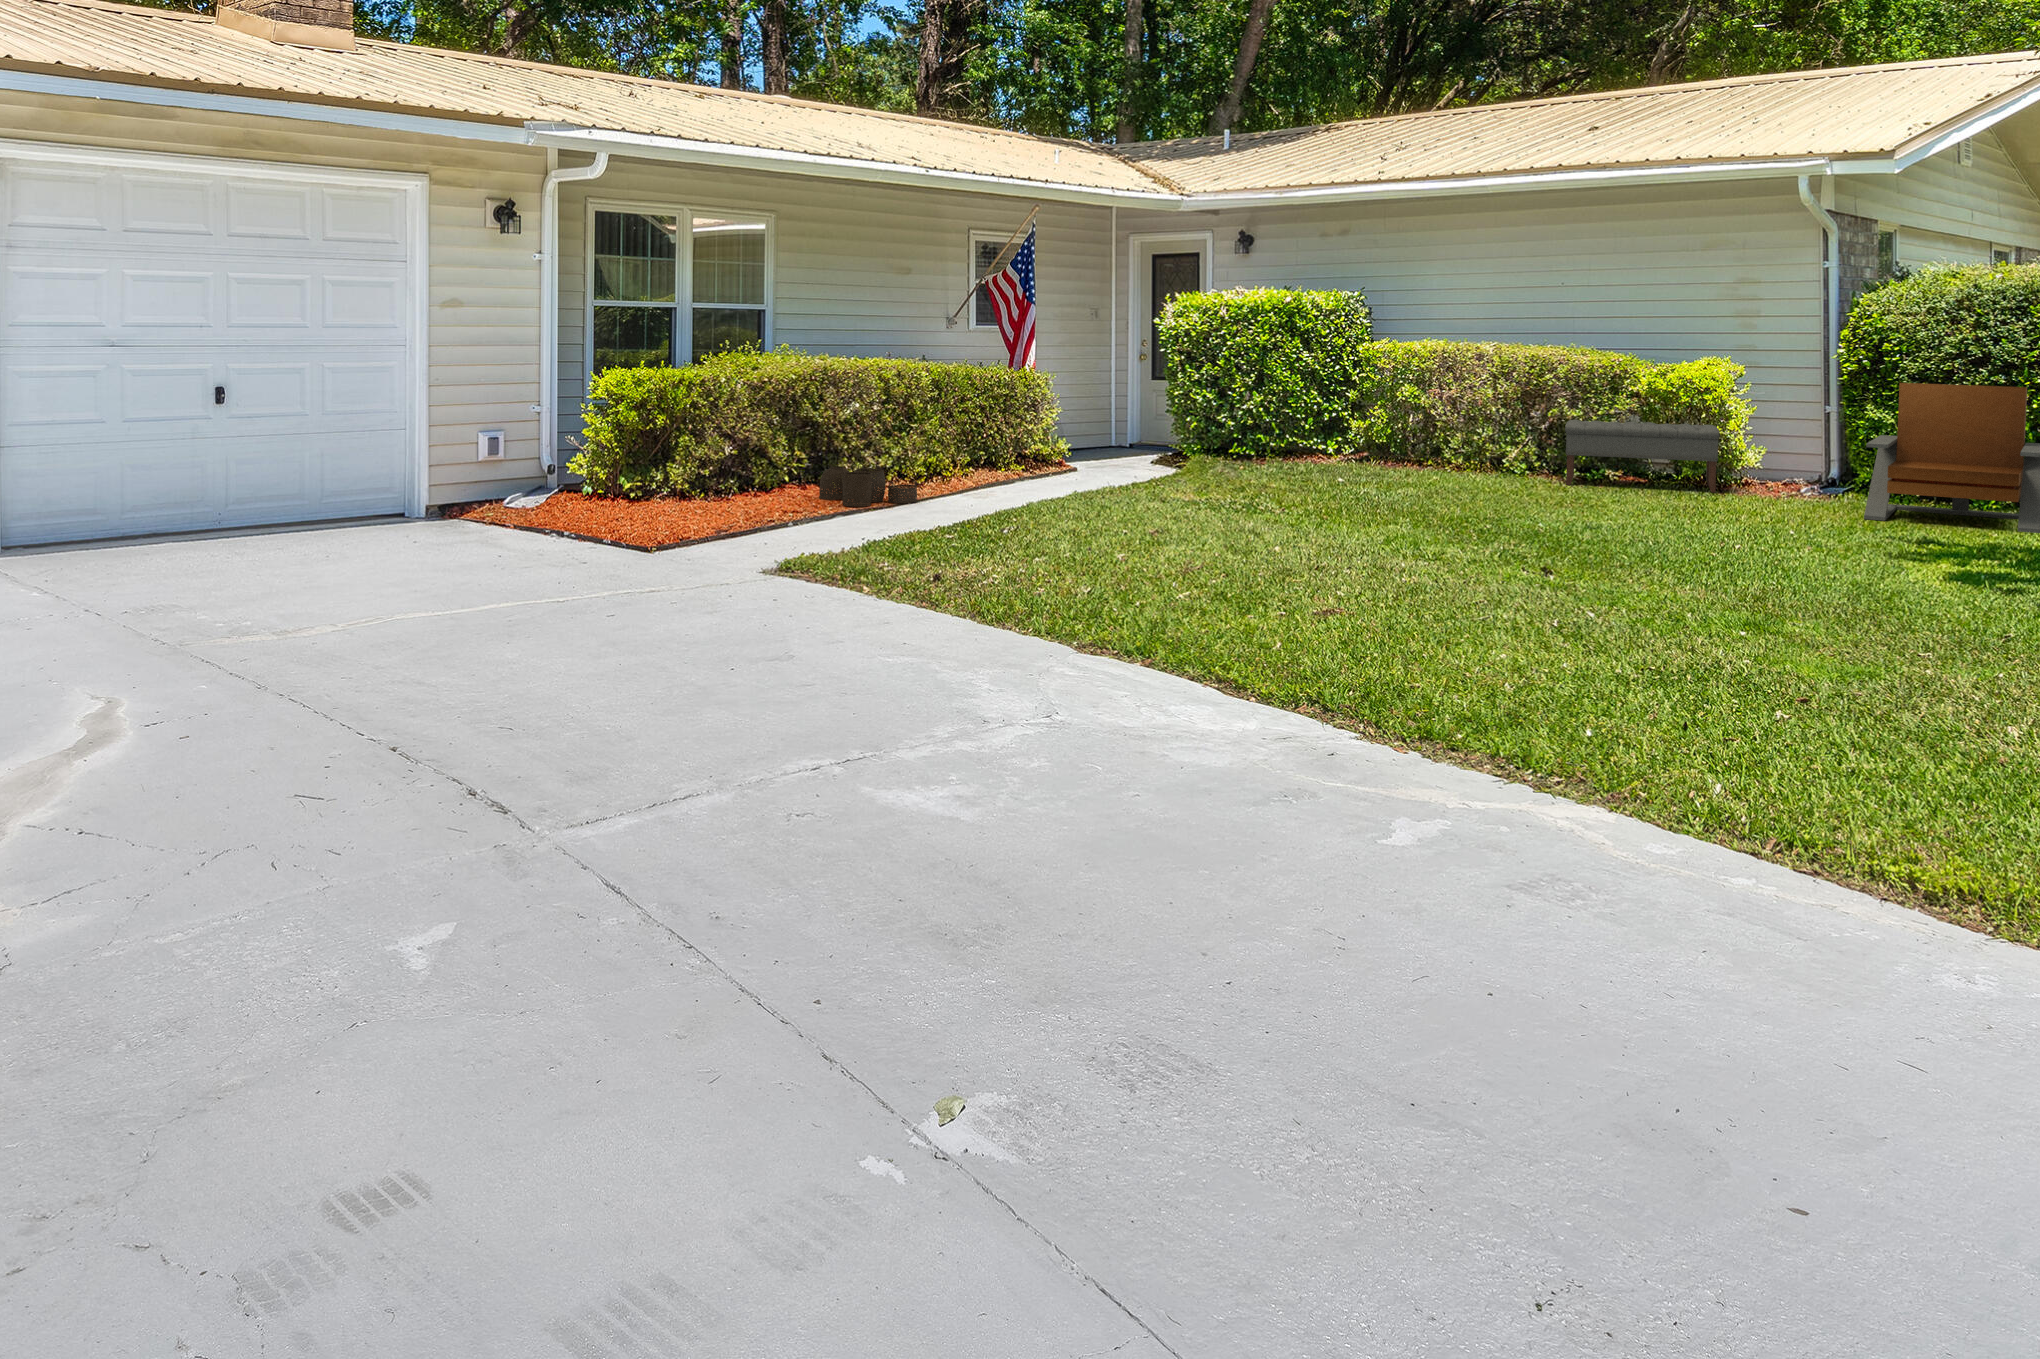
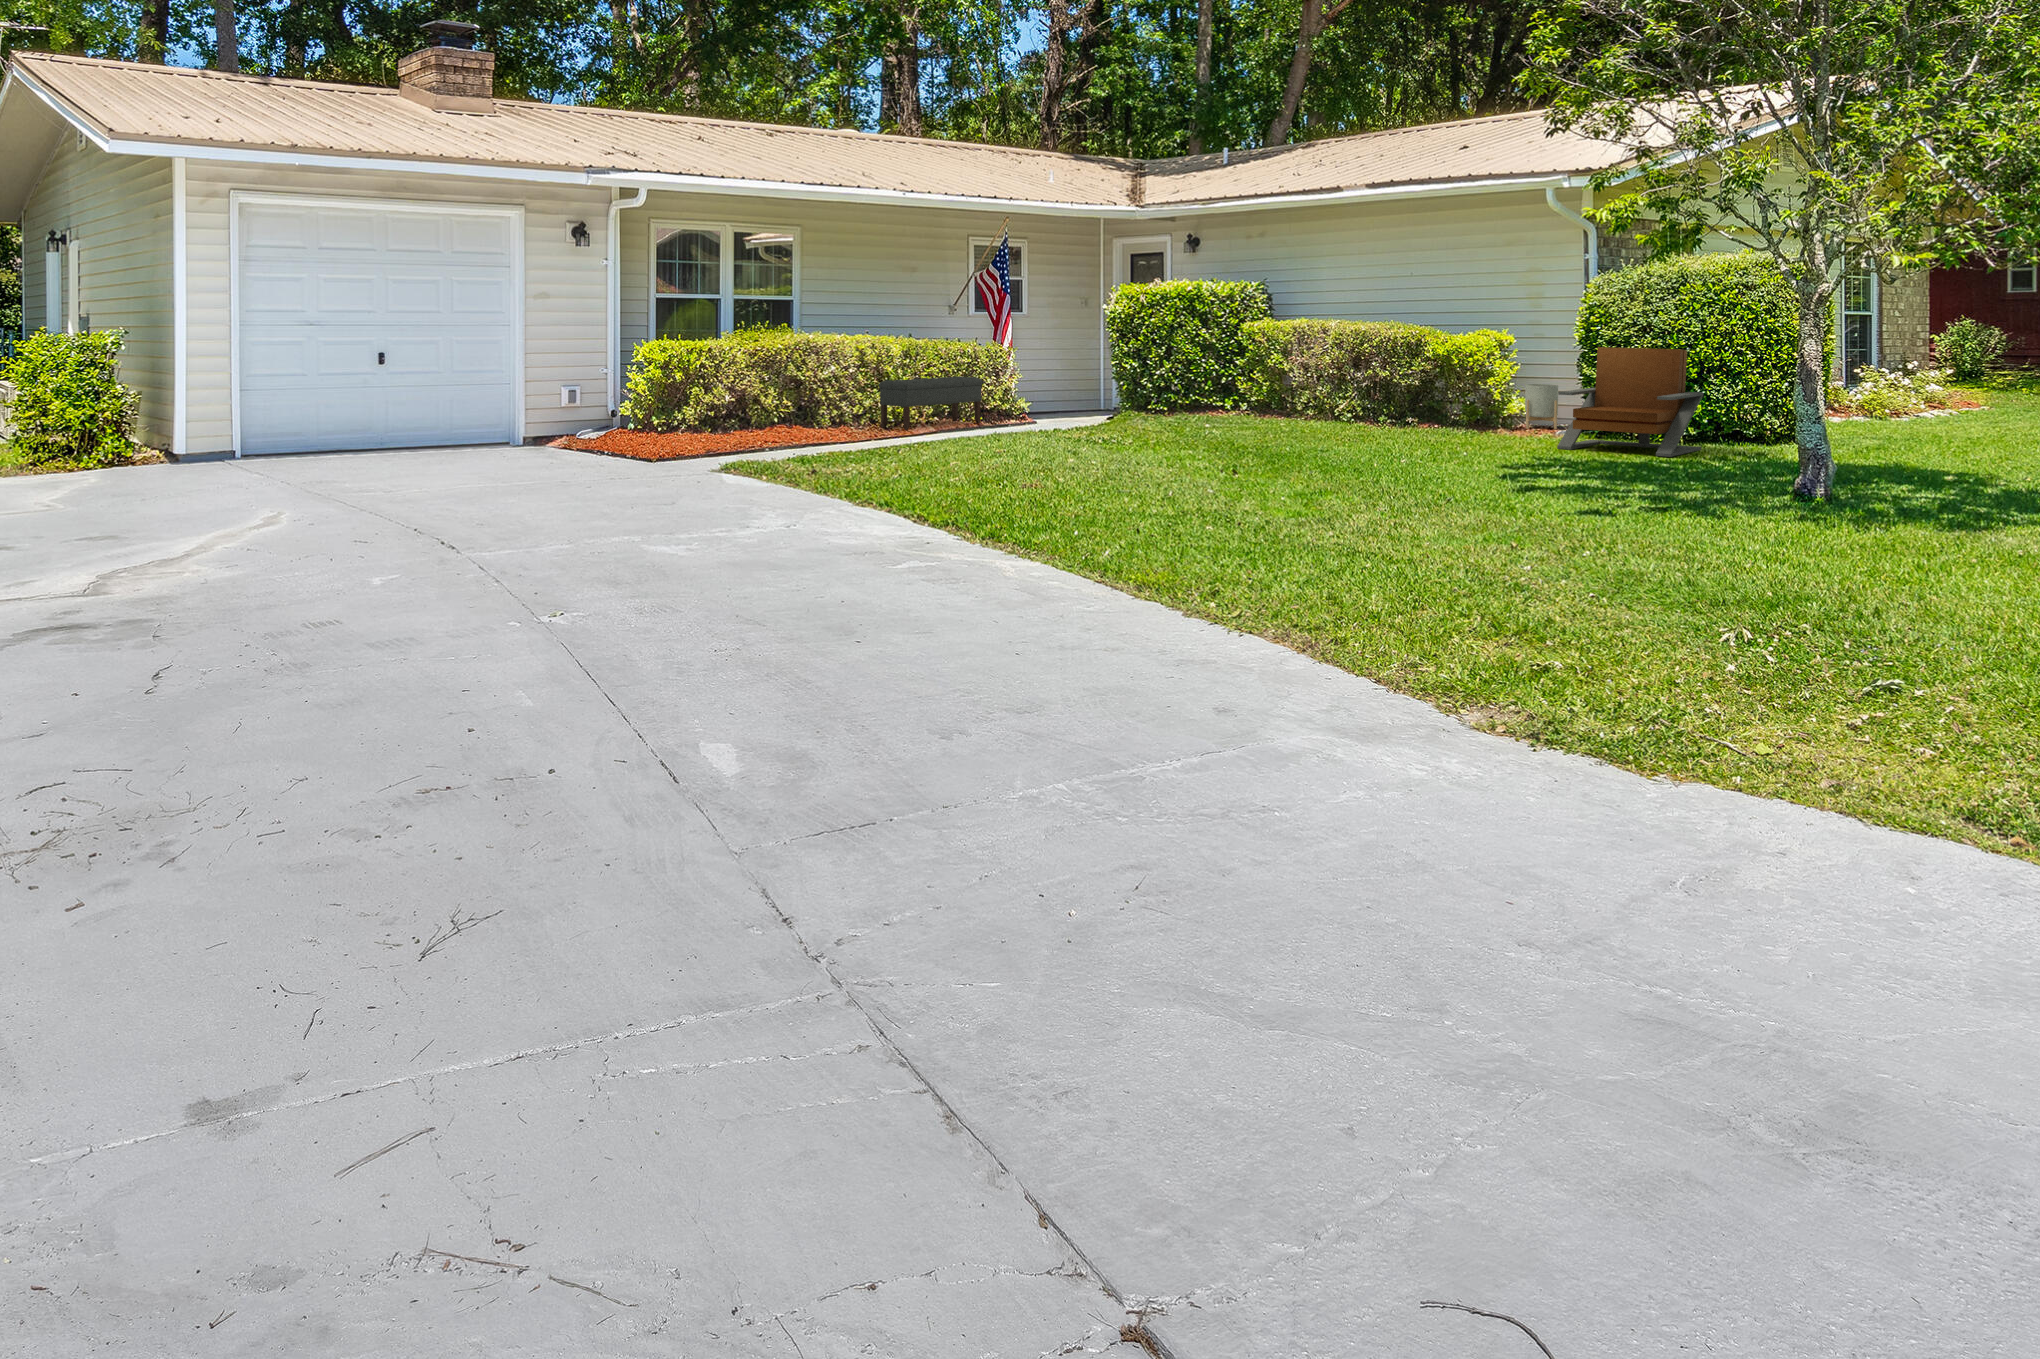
bench: present [1565,420,1720,493] -> present [879,376,983,430]
planter: none [1743,426,1794,485] -> present [1525,384,1558,429]
woven basket: present [819,463,917,506] -> none [801,408,869,438]

